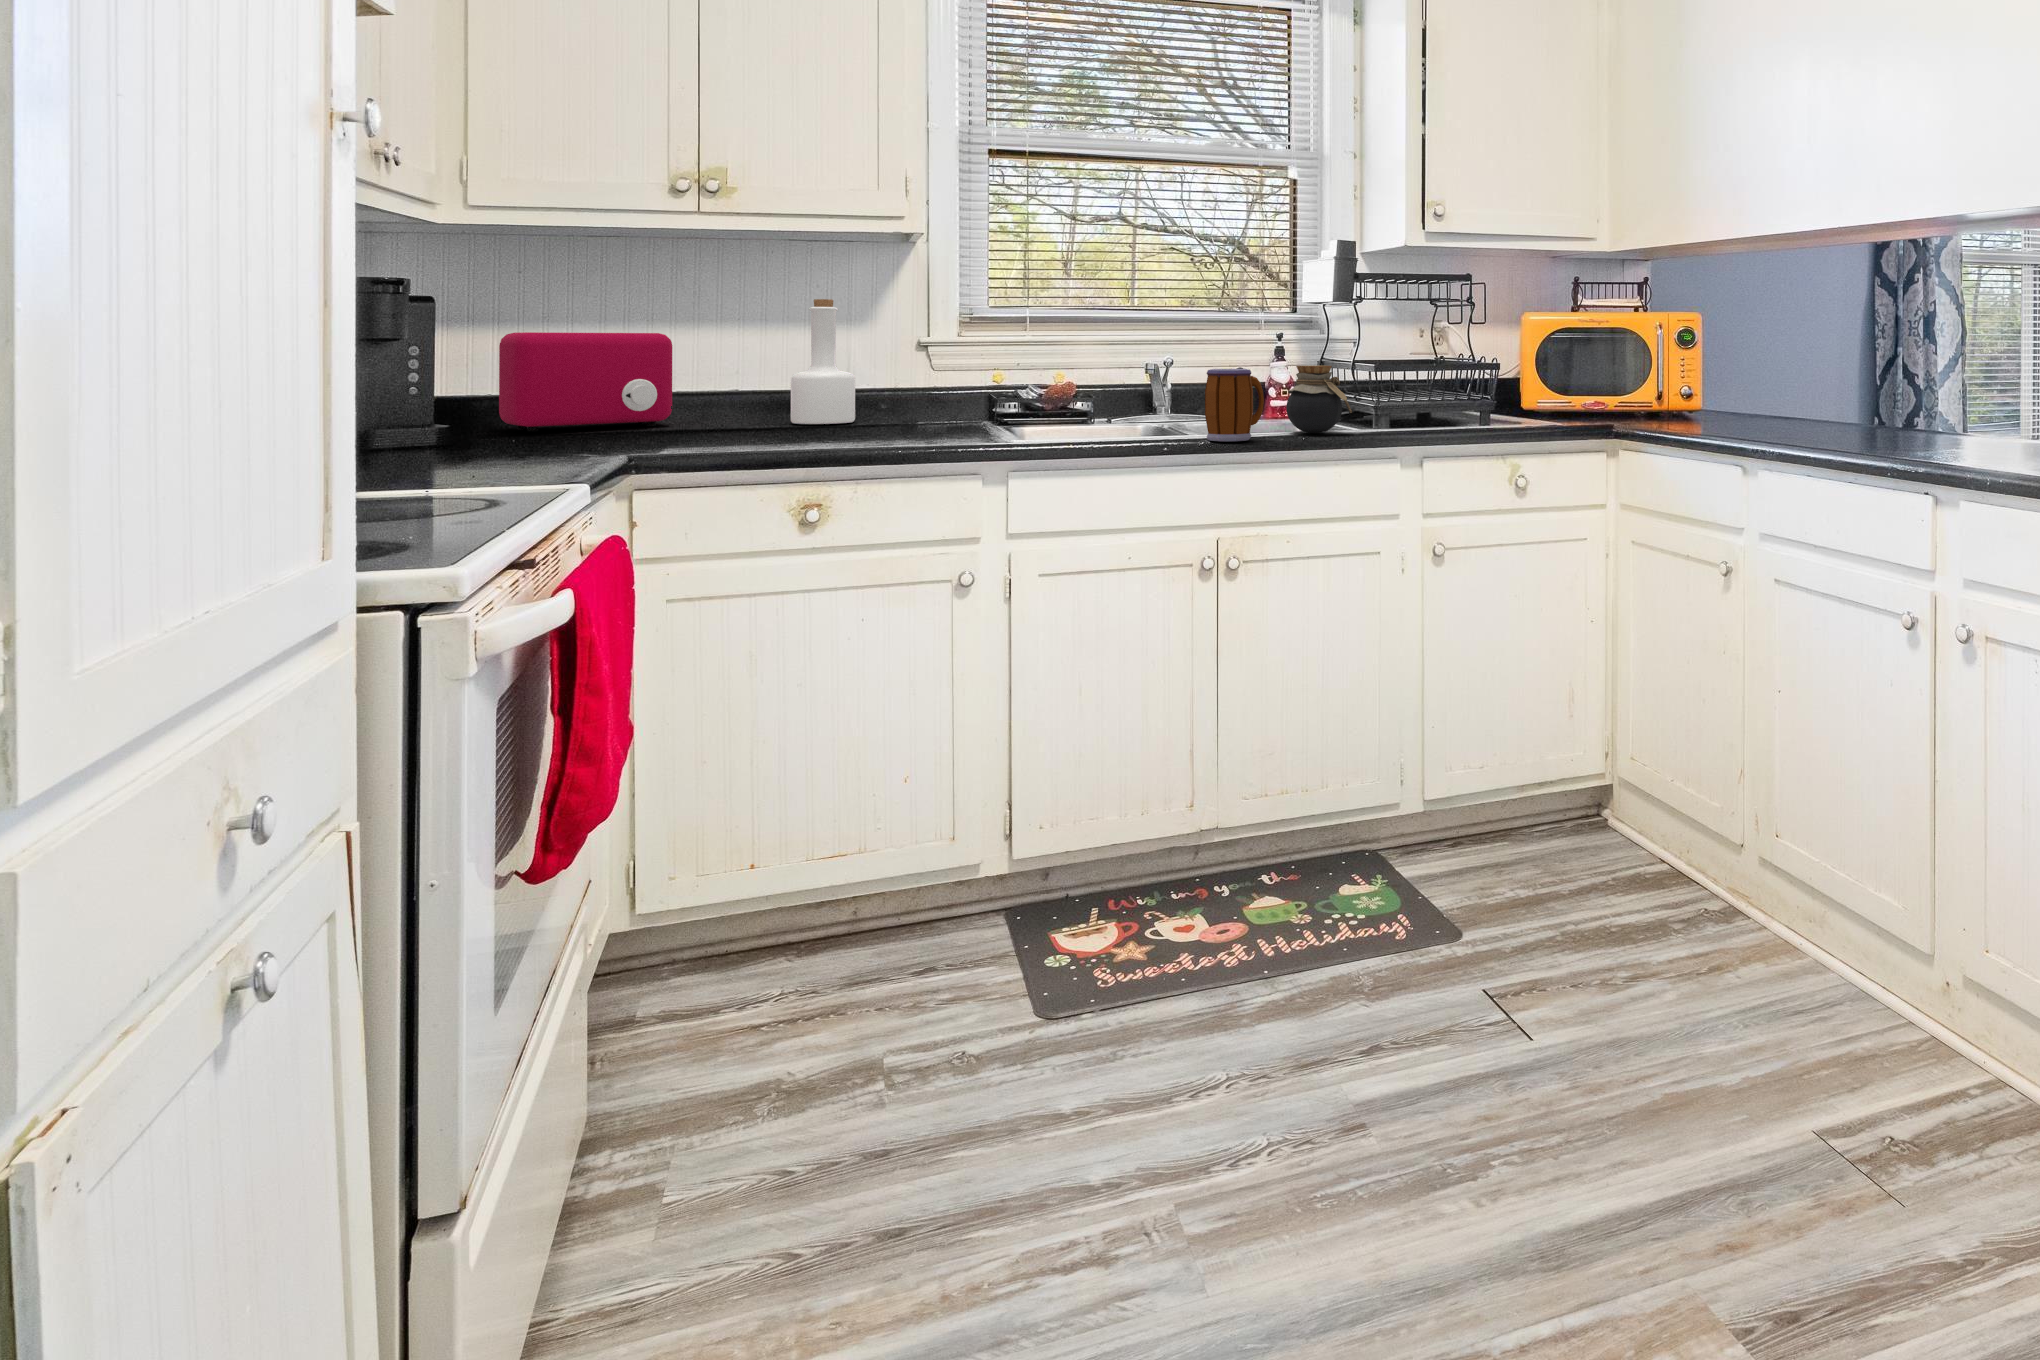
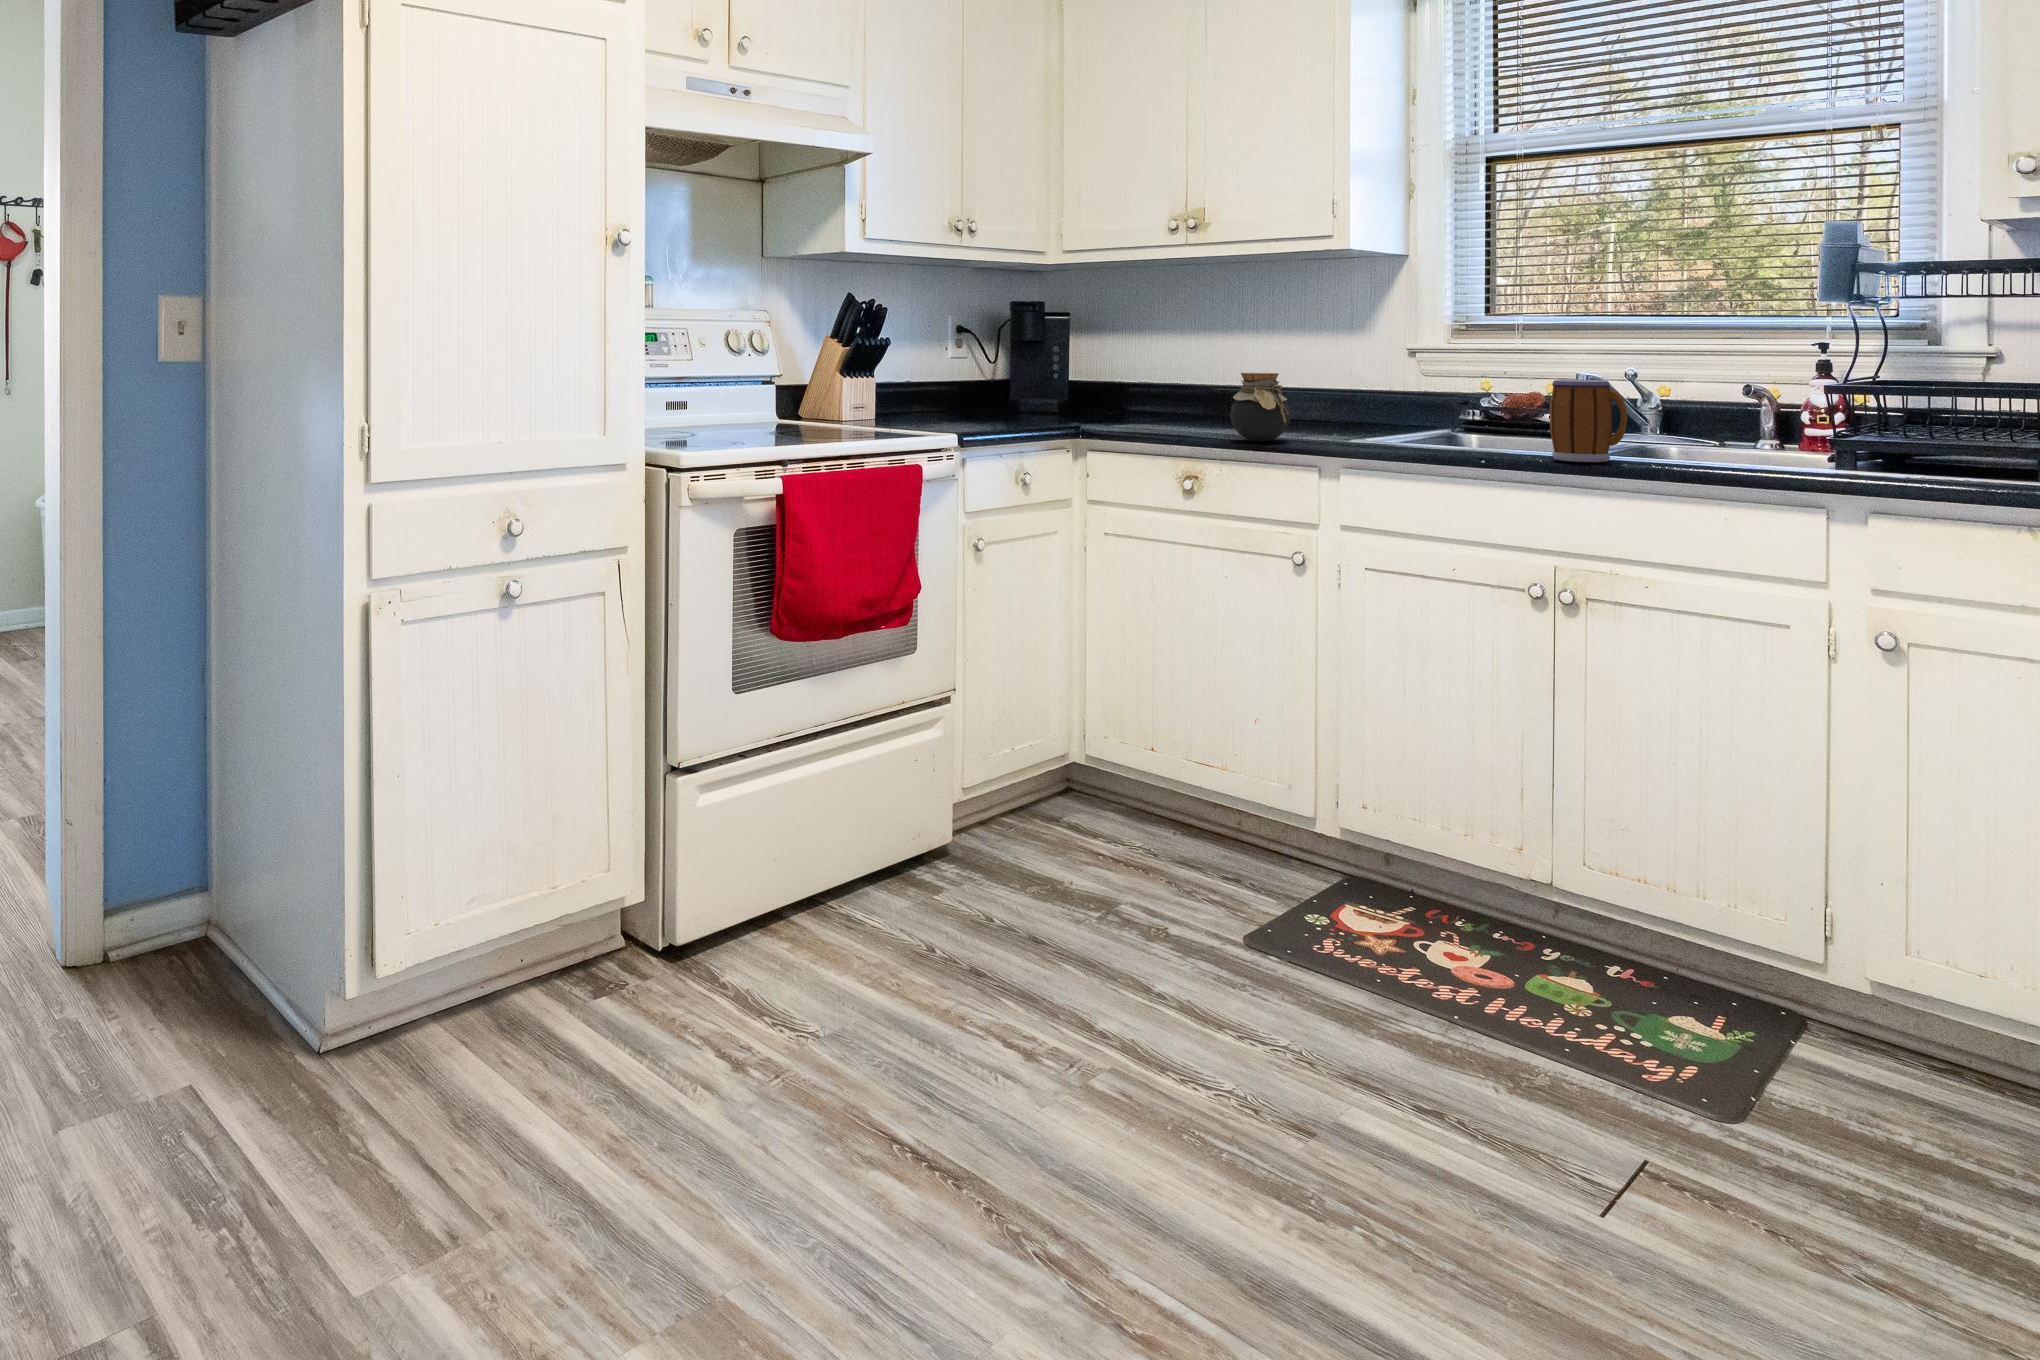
bottle: present [791,299,855,424] -> none [1293,309,1349,419]
toaster: present [499,332,672,431] -> none [1105,339,1219,413]
jar: present [1286,366,1352,433] -> present [1230,373,1290,441]

